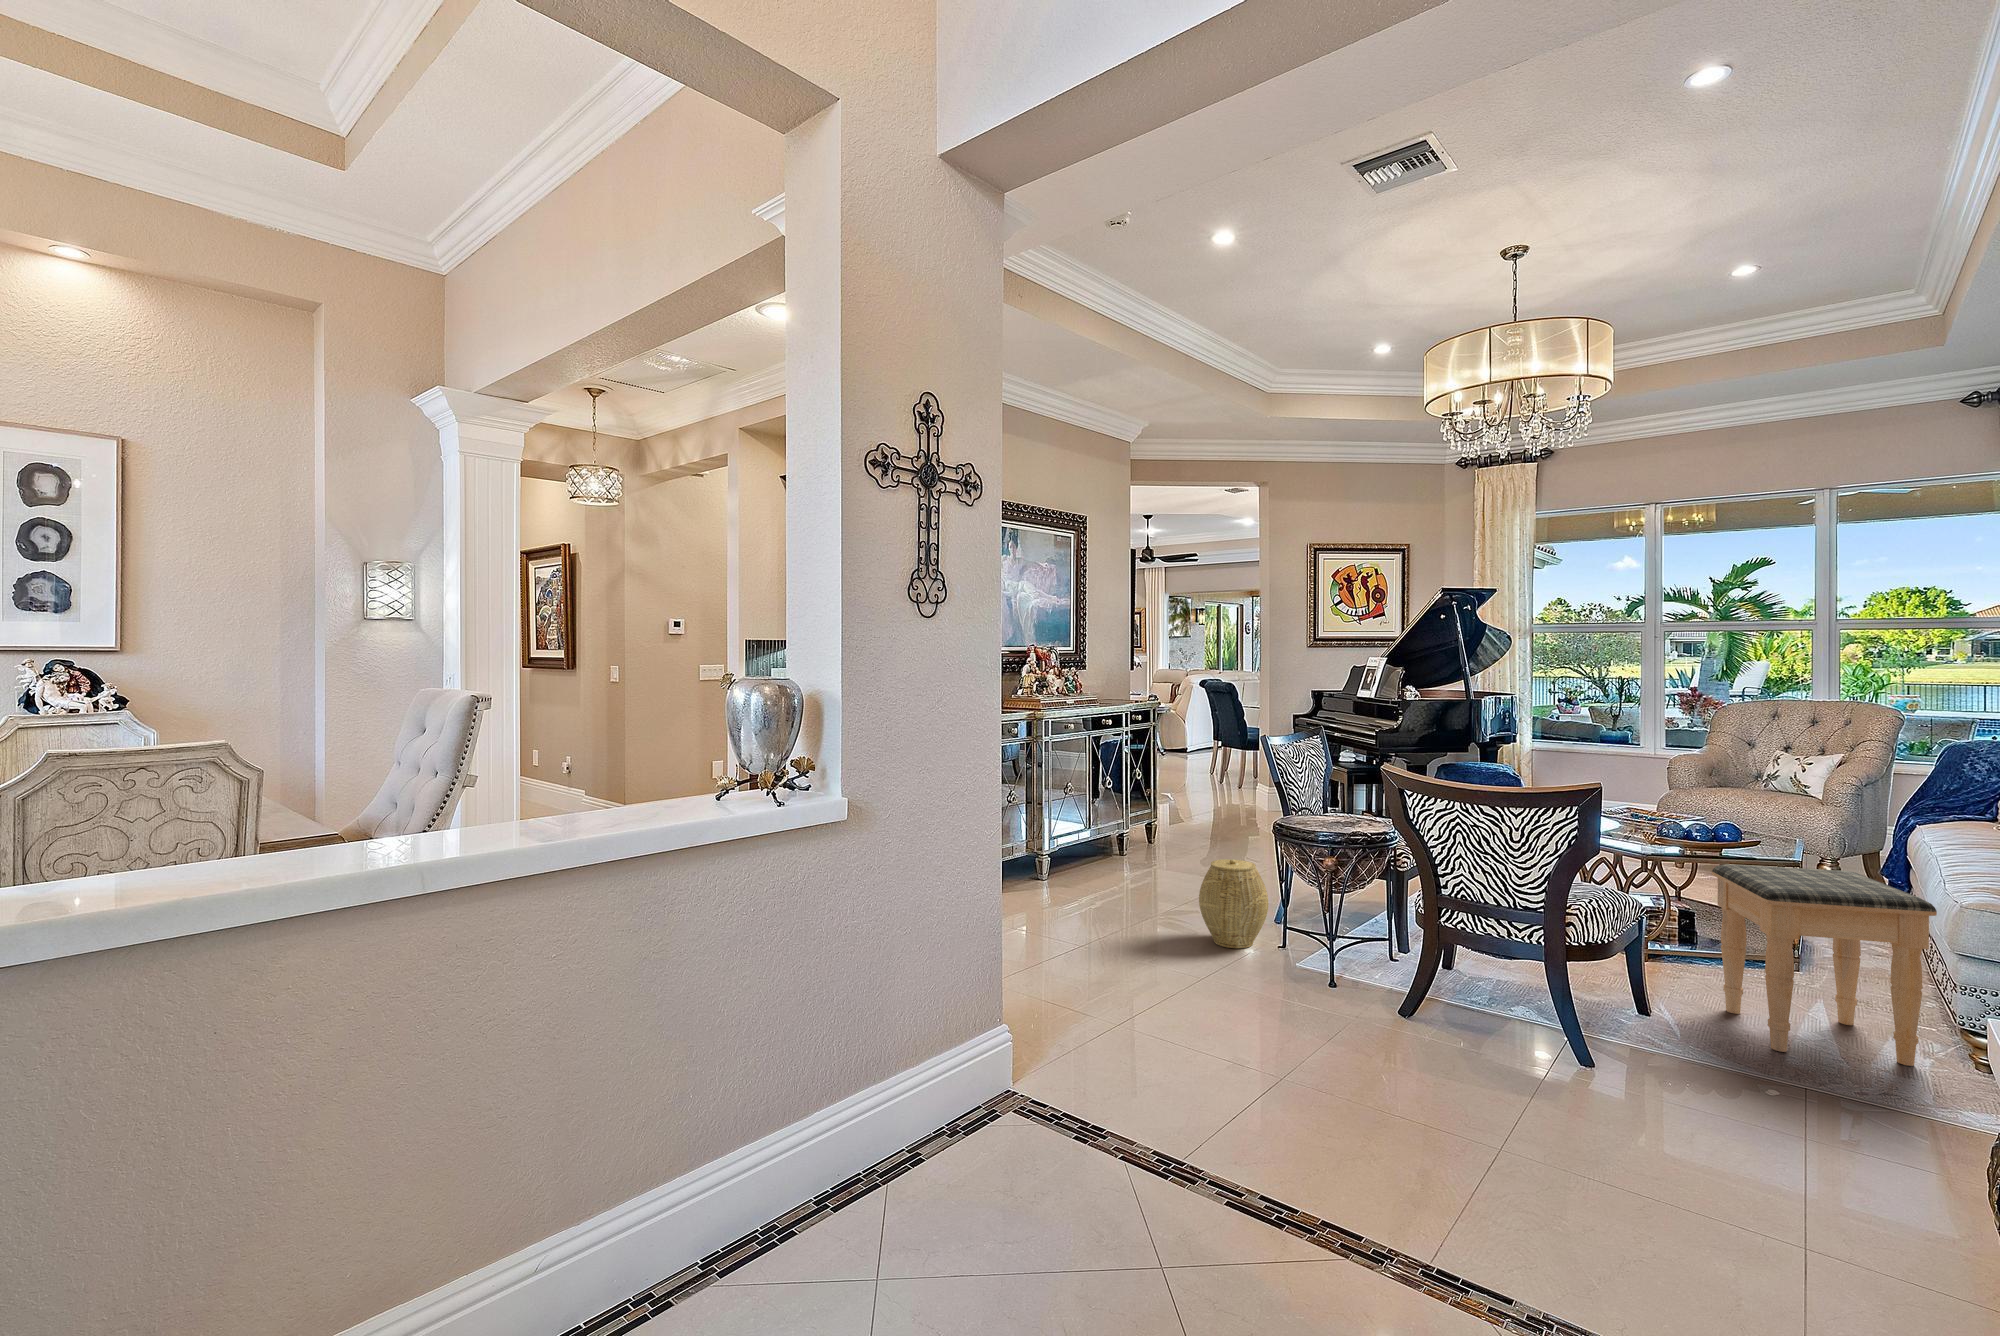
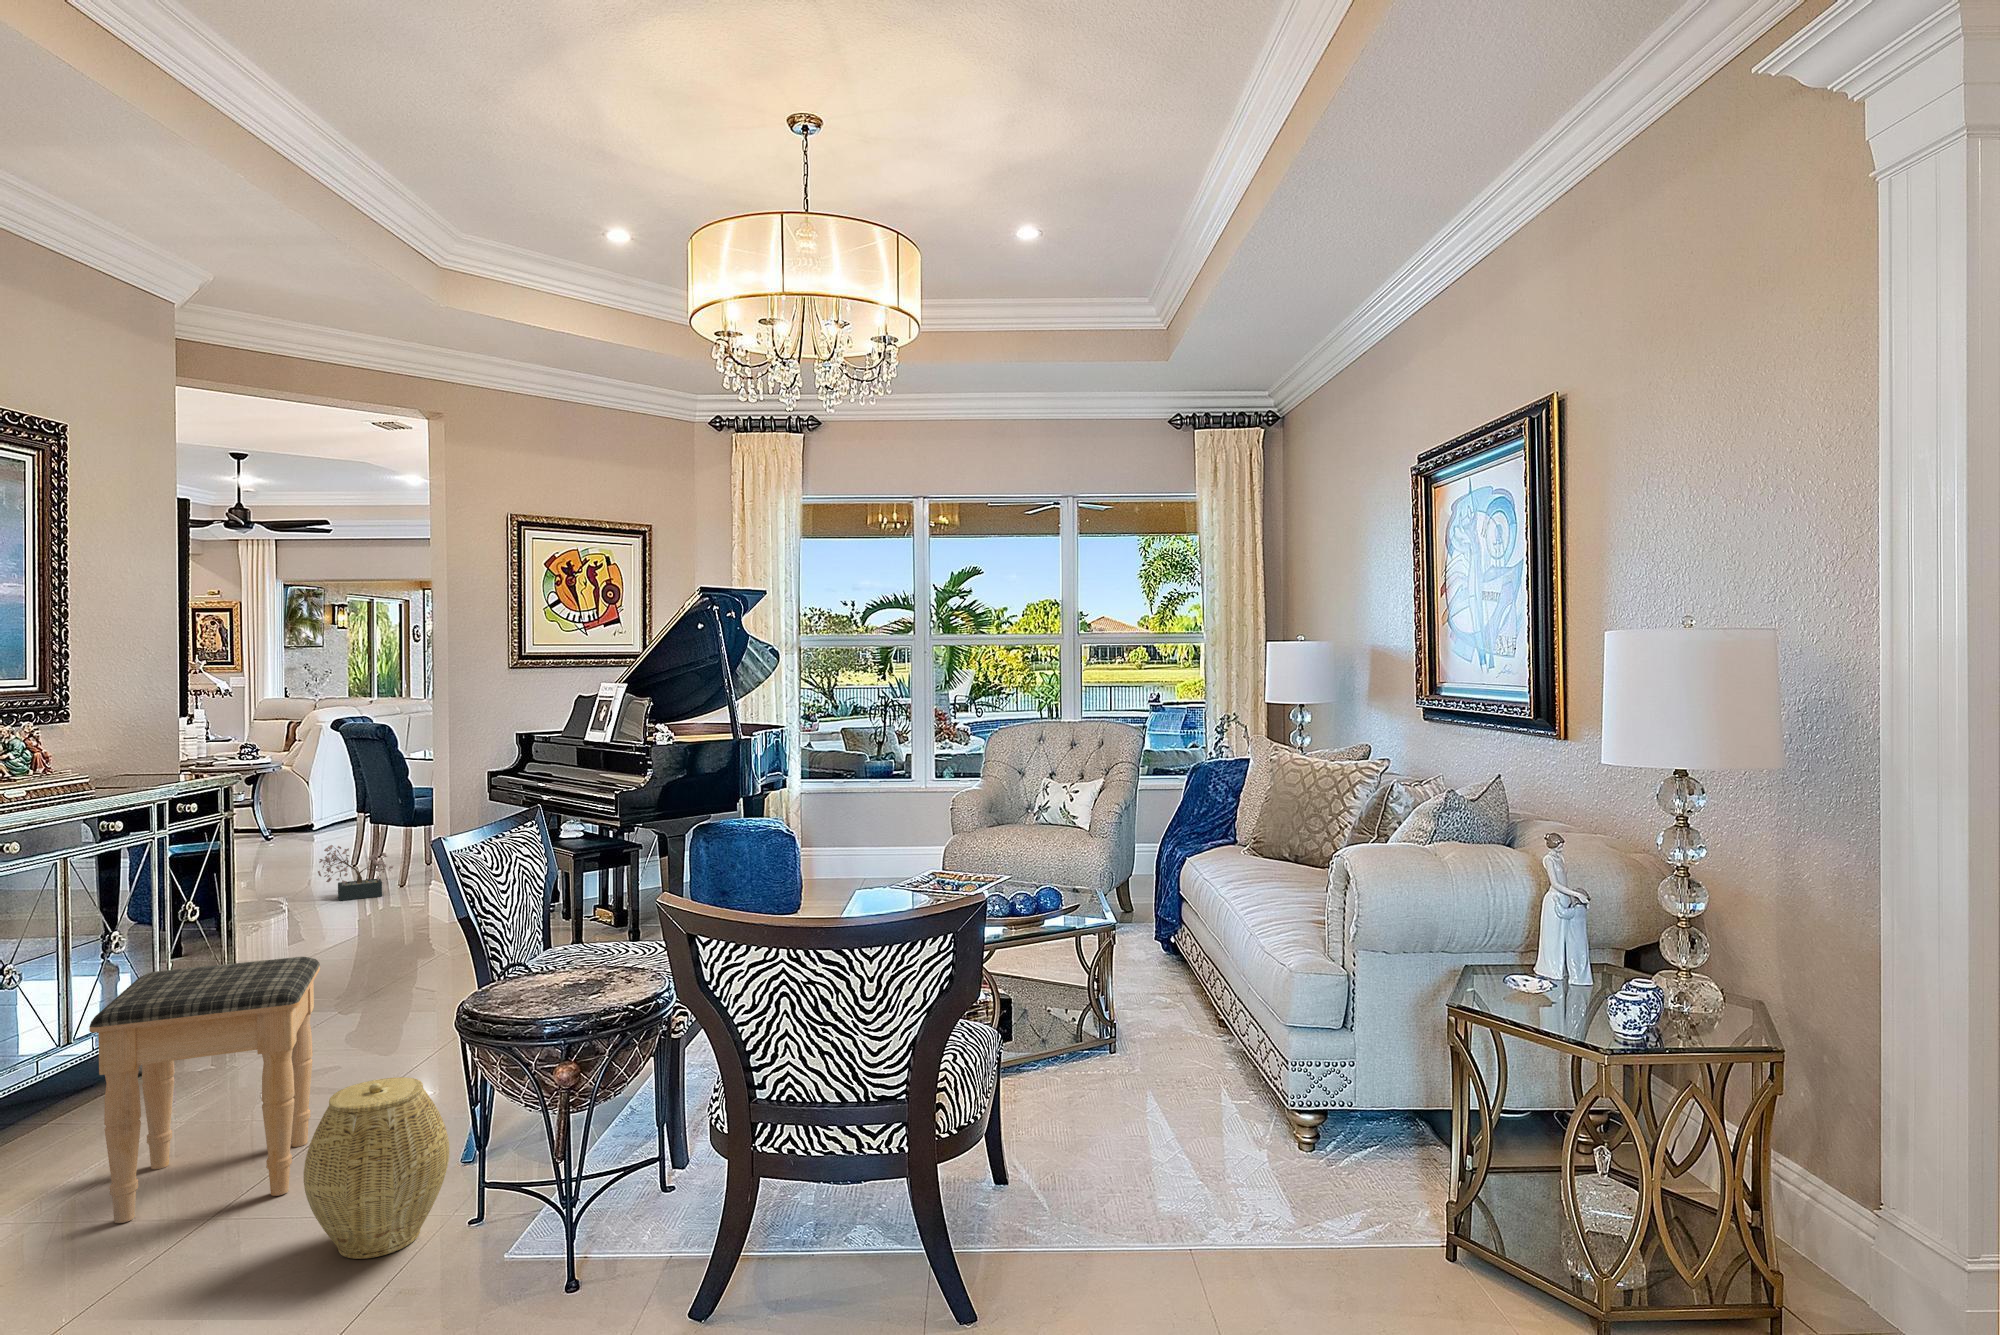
decorative plant: none [1193,756,1235,791] -> present [318,845,393,901]
footstool: present [1712,864,1937,1066] -> present [89,957,320,1223]

